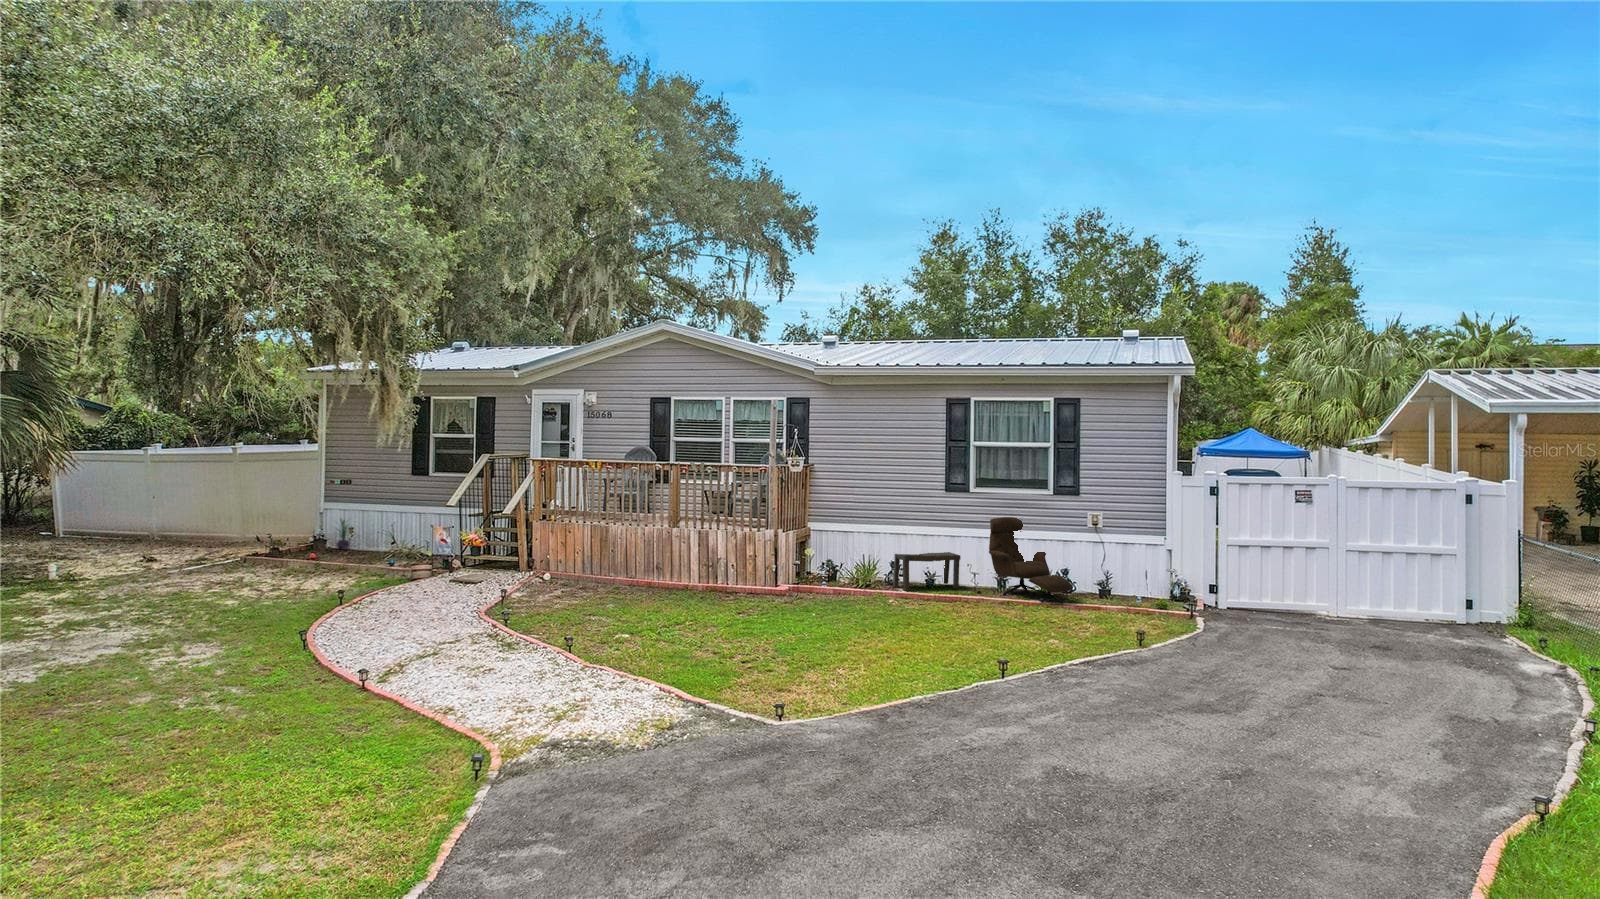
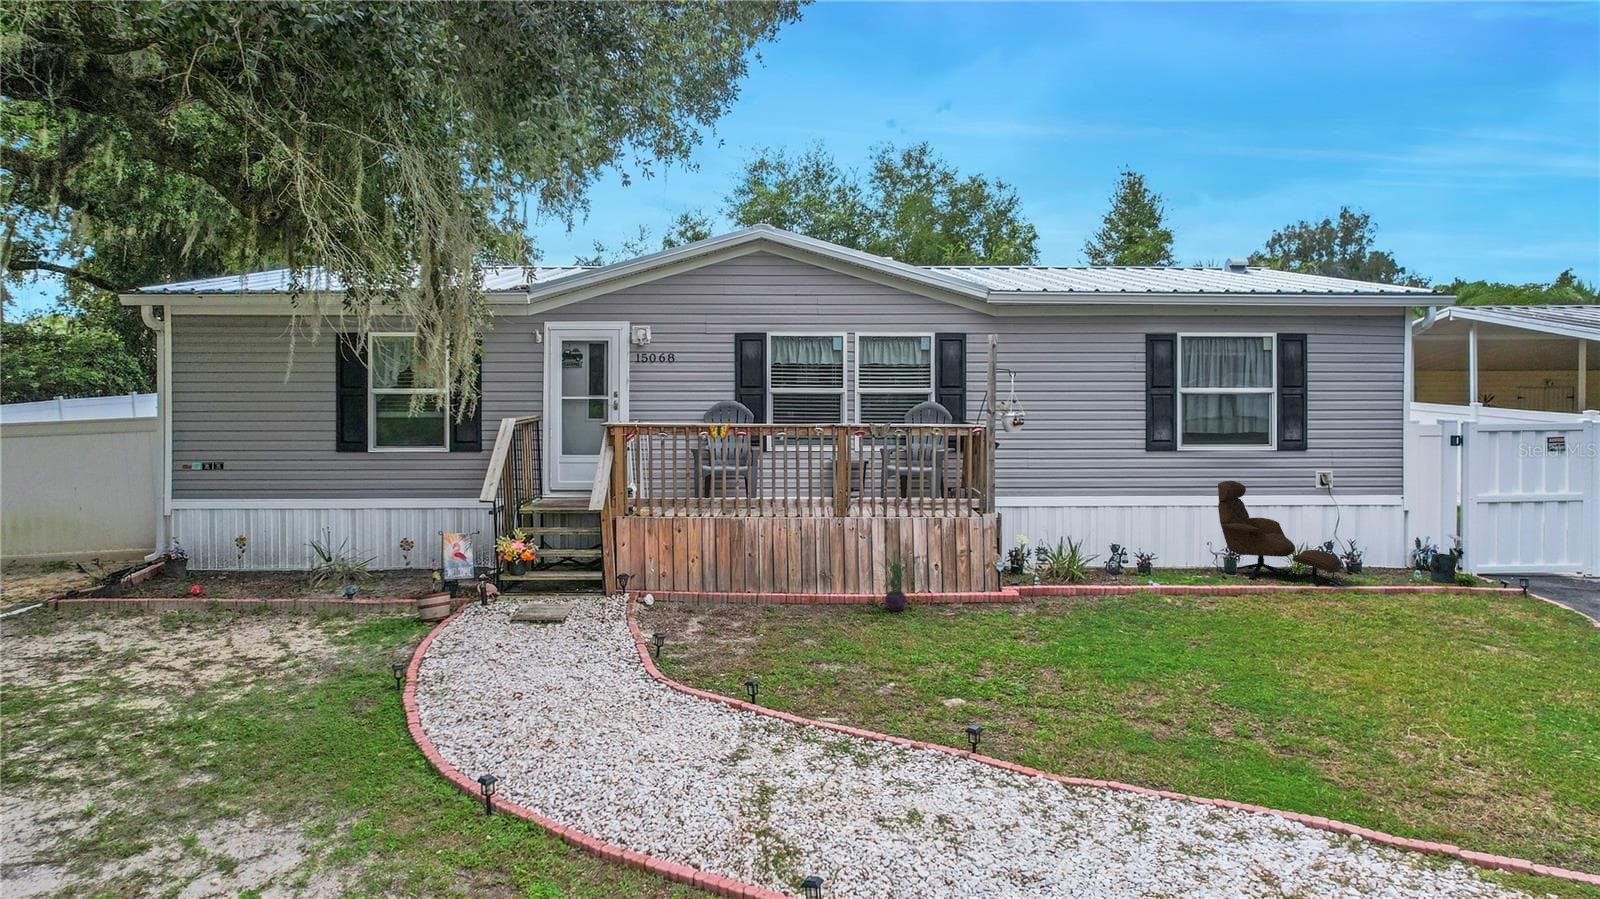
decorative plant: present [337,519,349,550] -> present [866,549,913,611]
bench: present [893,552,961,591] -> none [1107,528,1188,582]
watering can: none [1152,583,1189,609] -> present [1430,550,1464,583]

